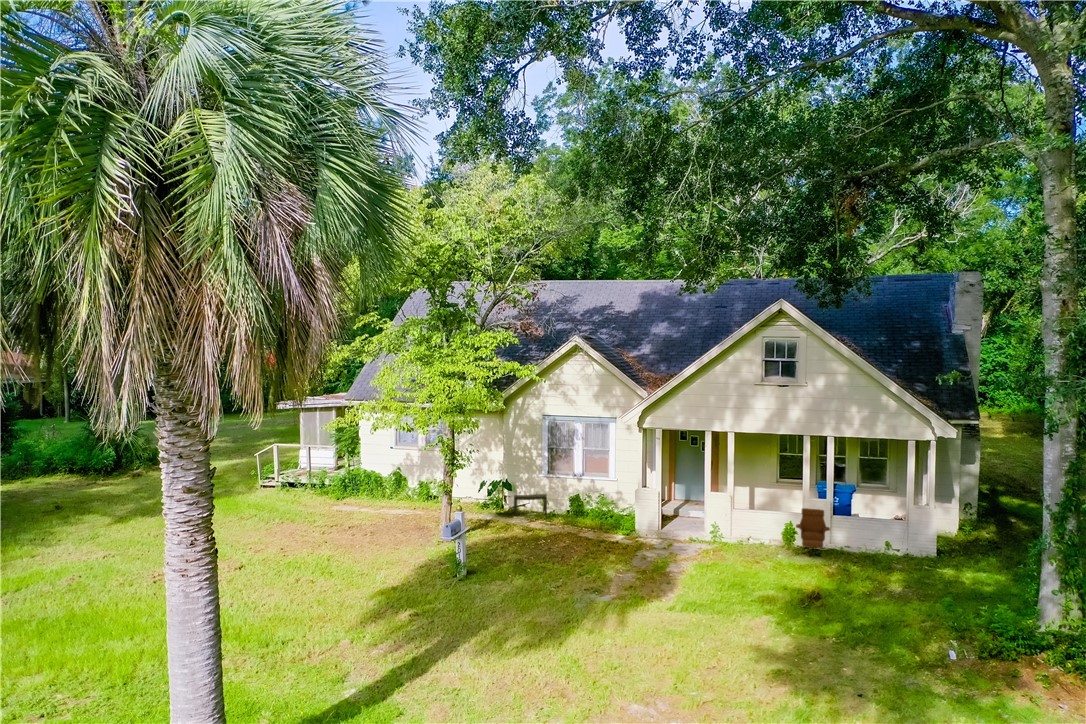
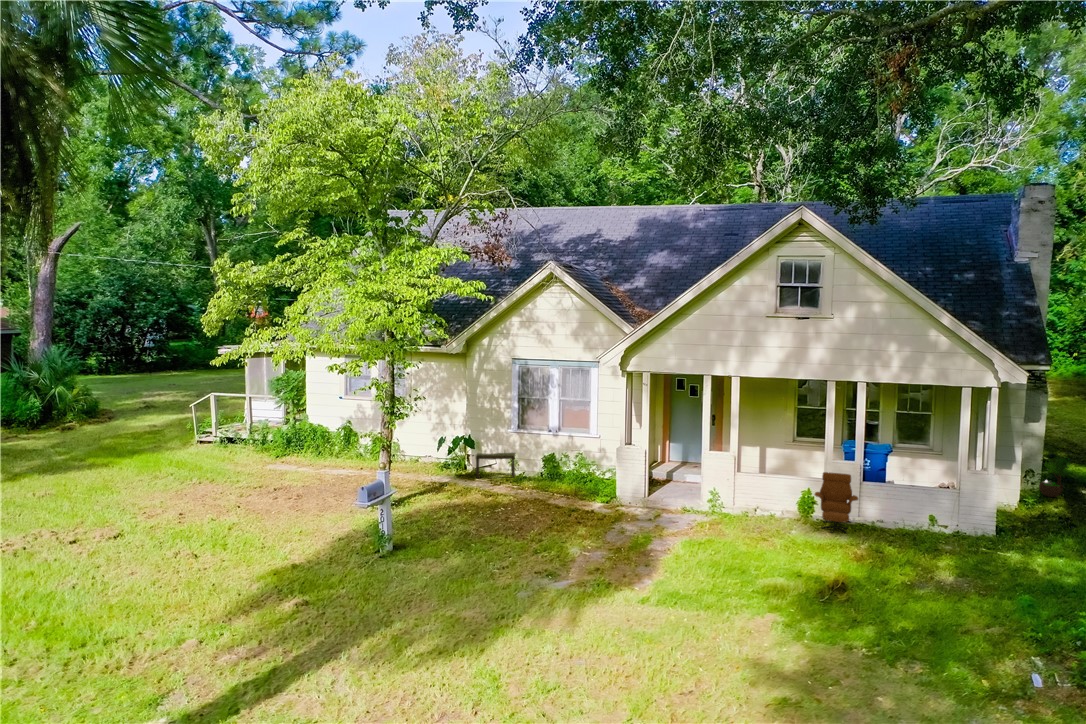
potted tree: none [975,491,999,526] -> present [1039,459,1070,497]

